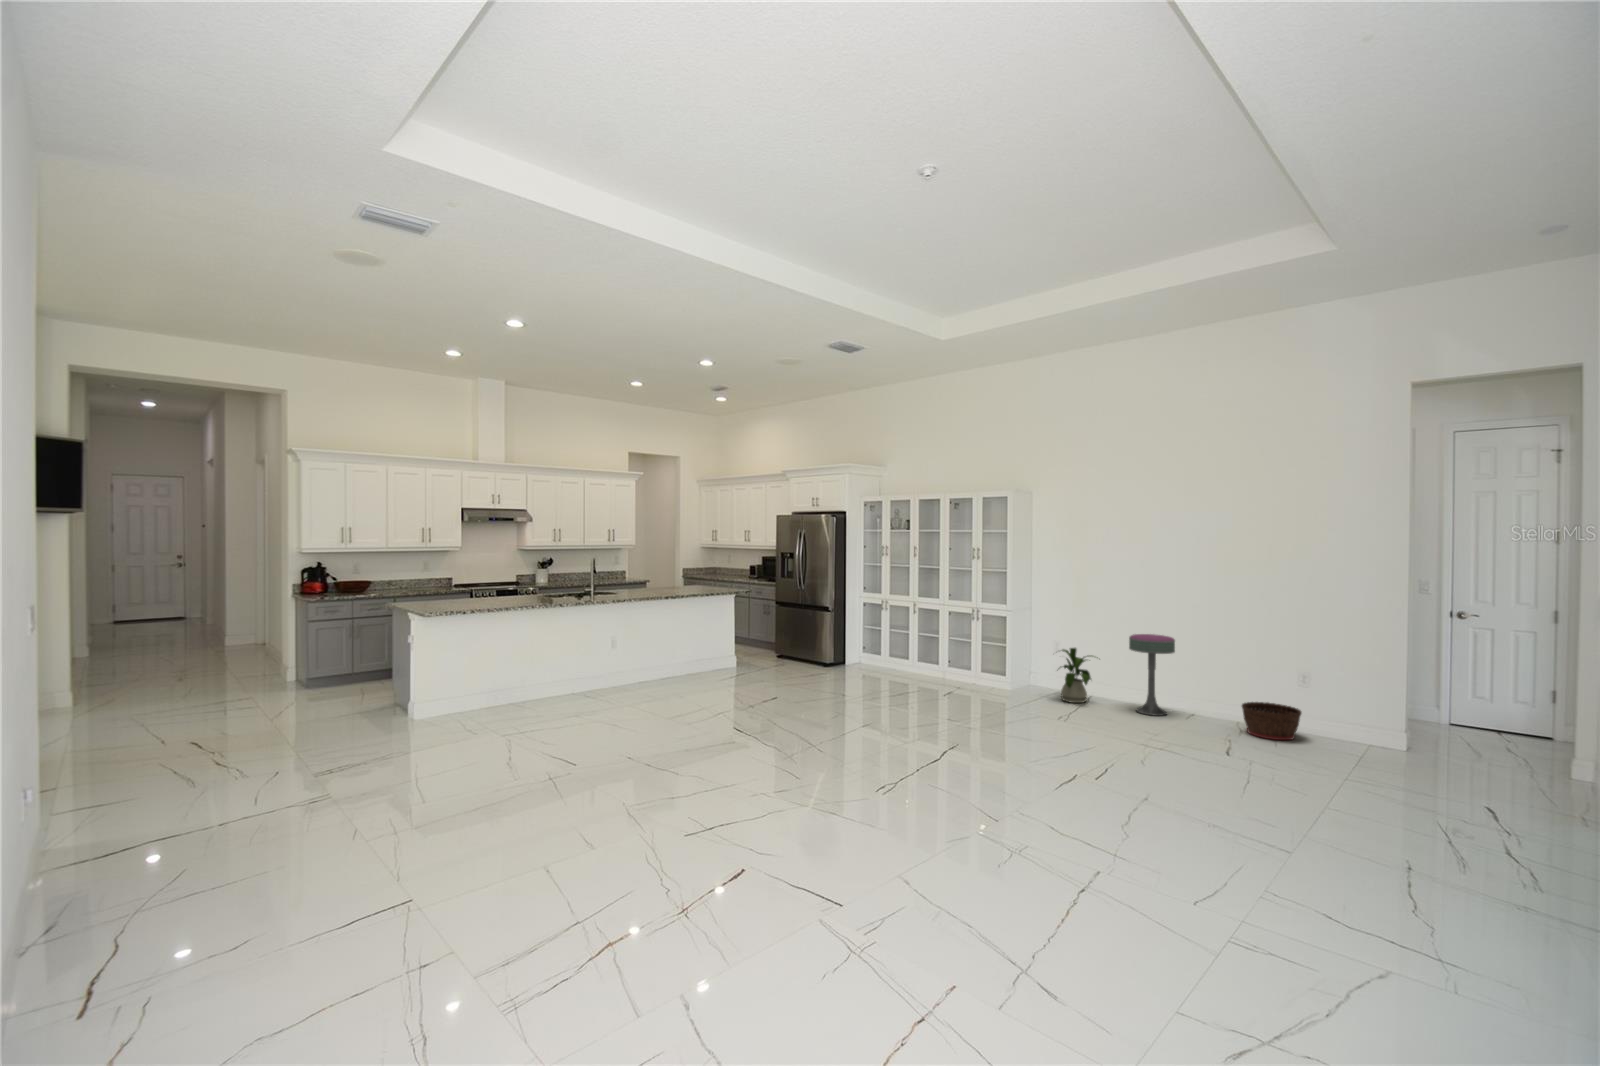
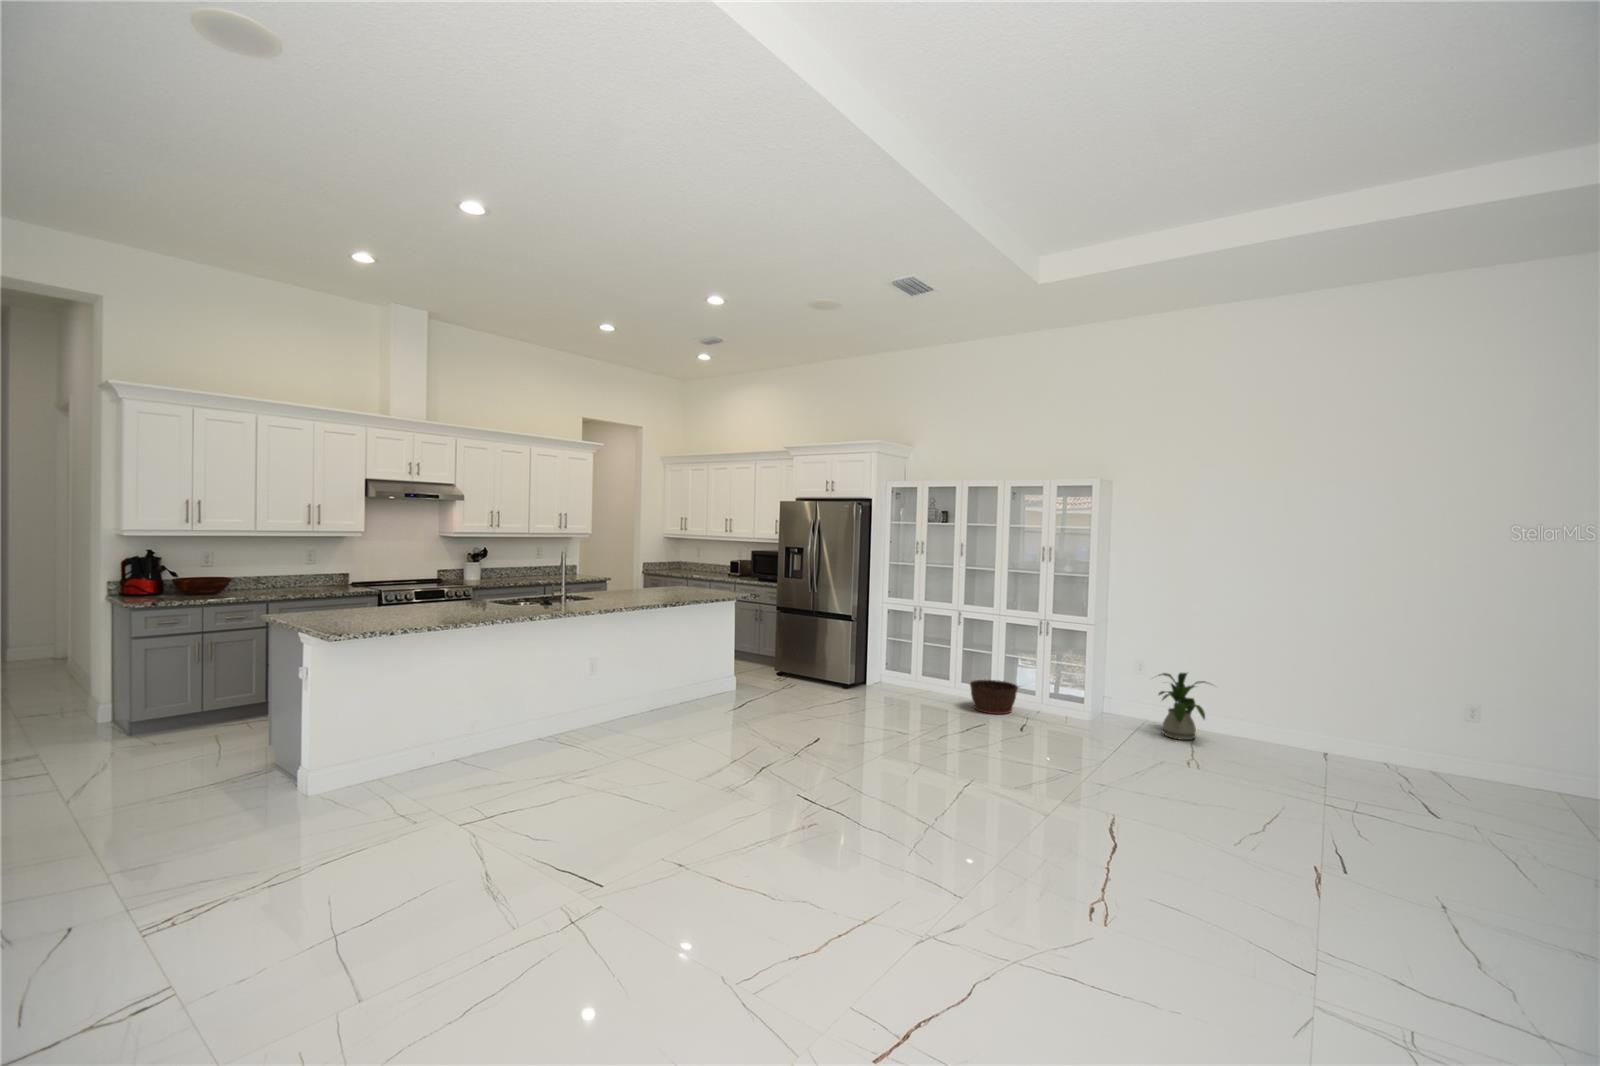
bar stool: present [1129,634,1175,716] -> none [1256,656,1317,758]
basket: present [1242,702,1301,740] -> present [970,680,1018,714]

